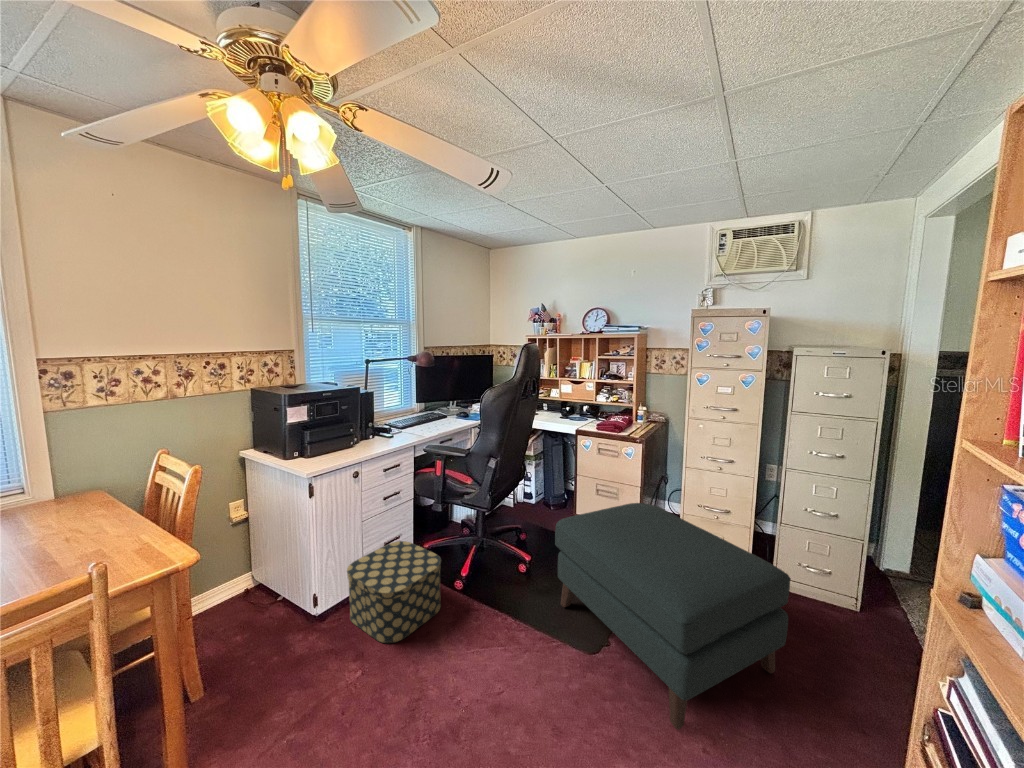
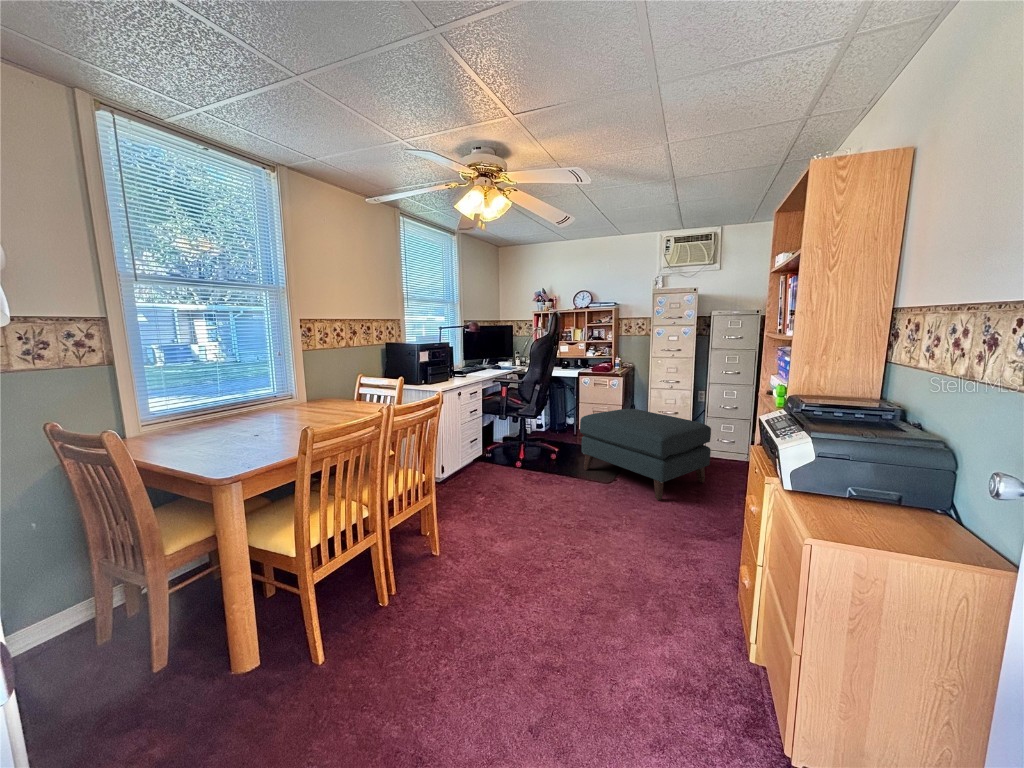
storage box: present [347,541,441,643] -> none [458,440,513,488]

